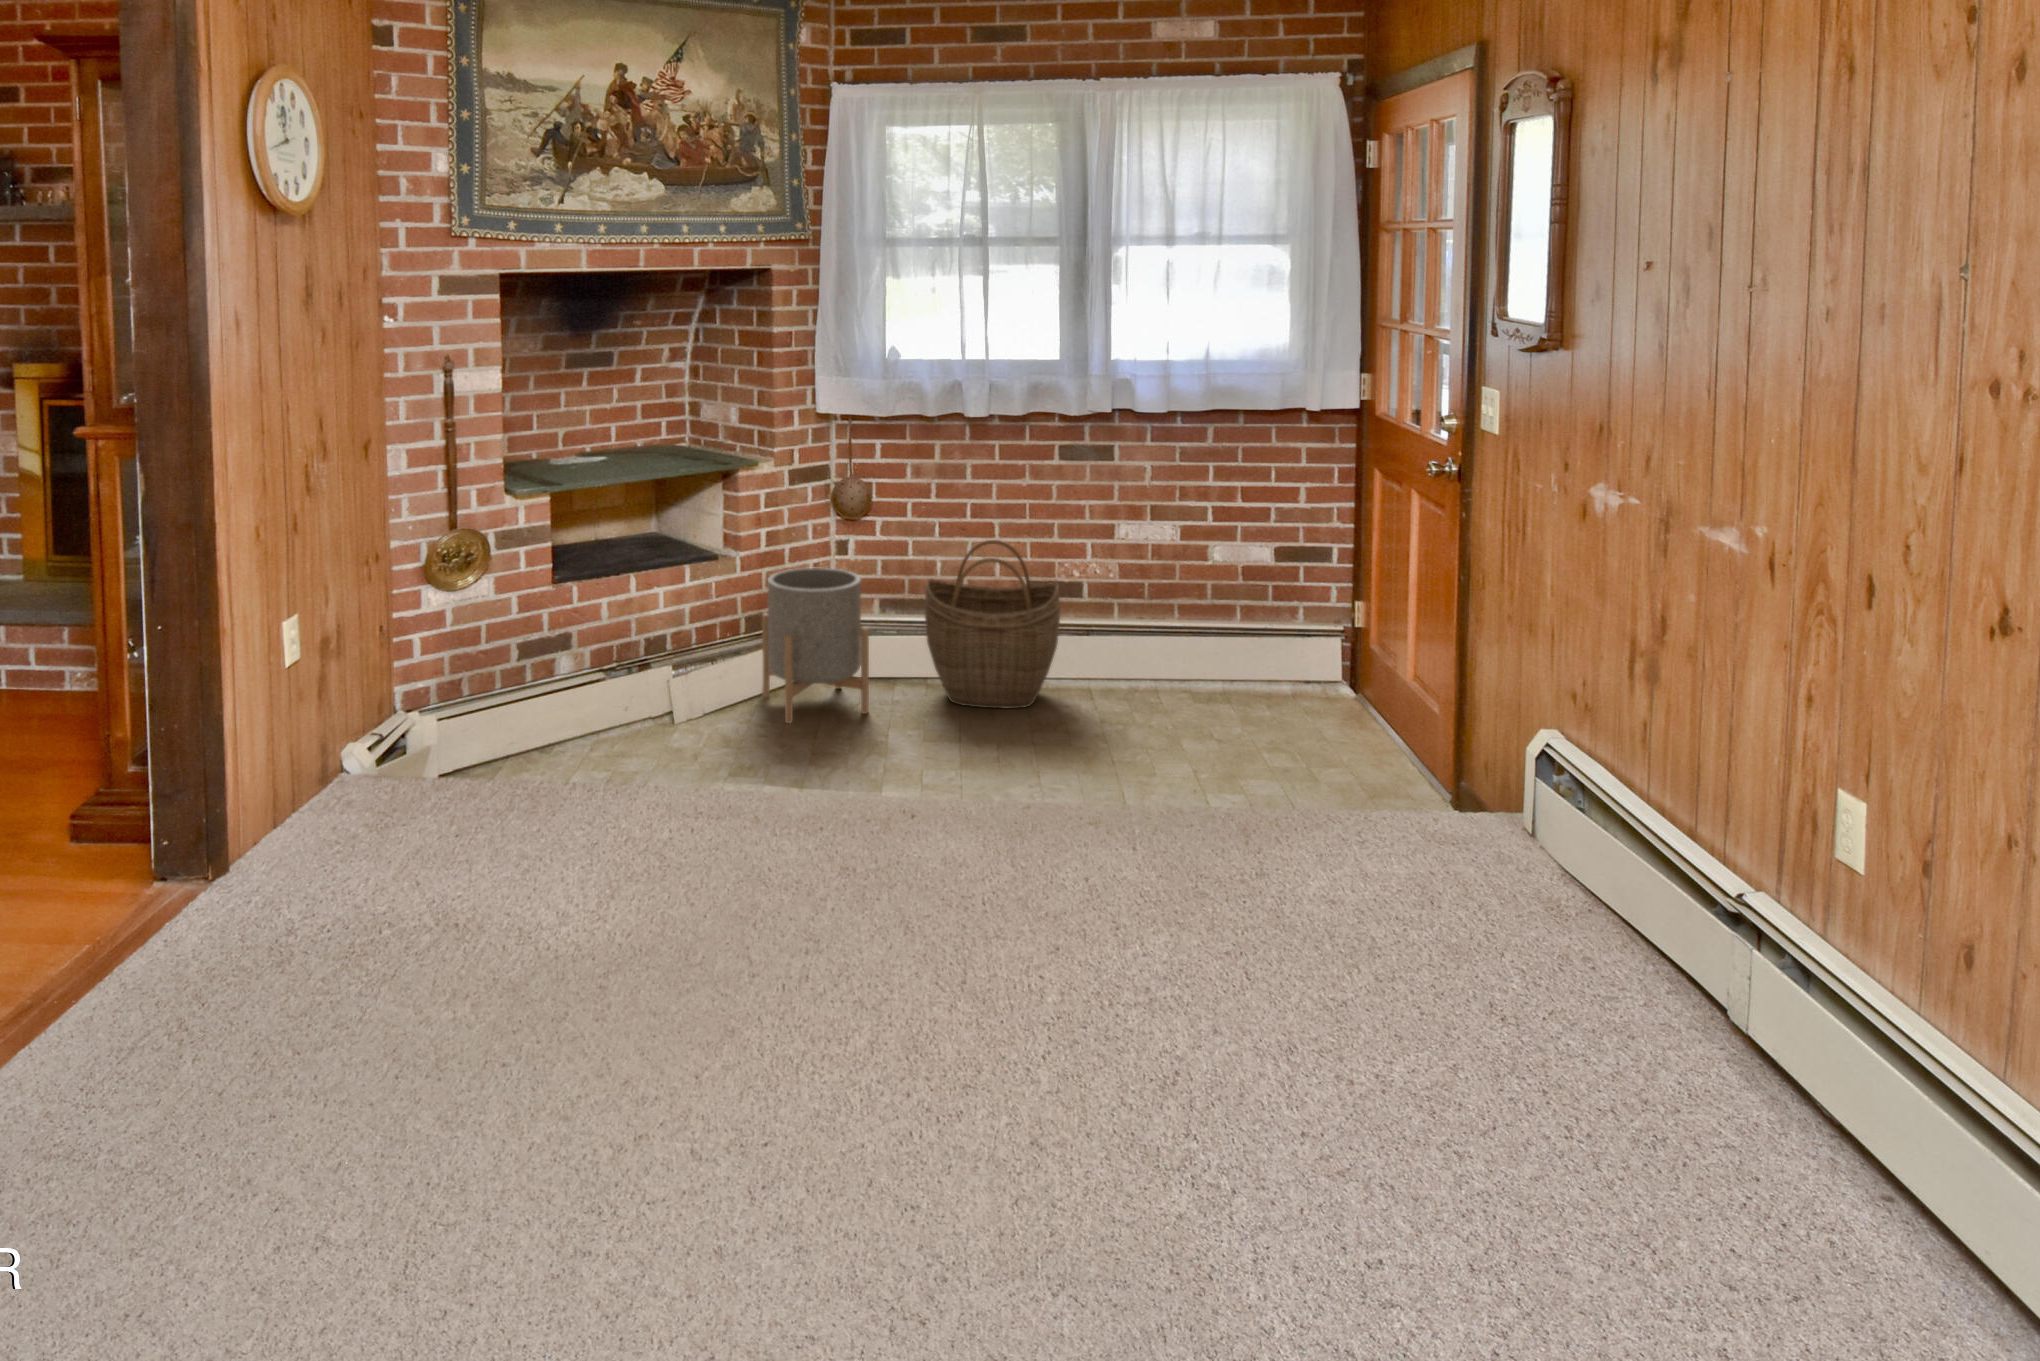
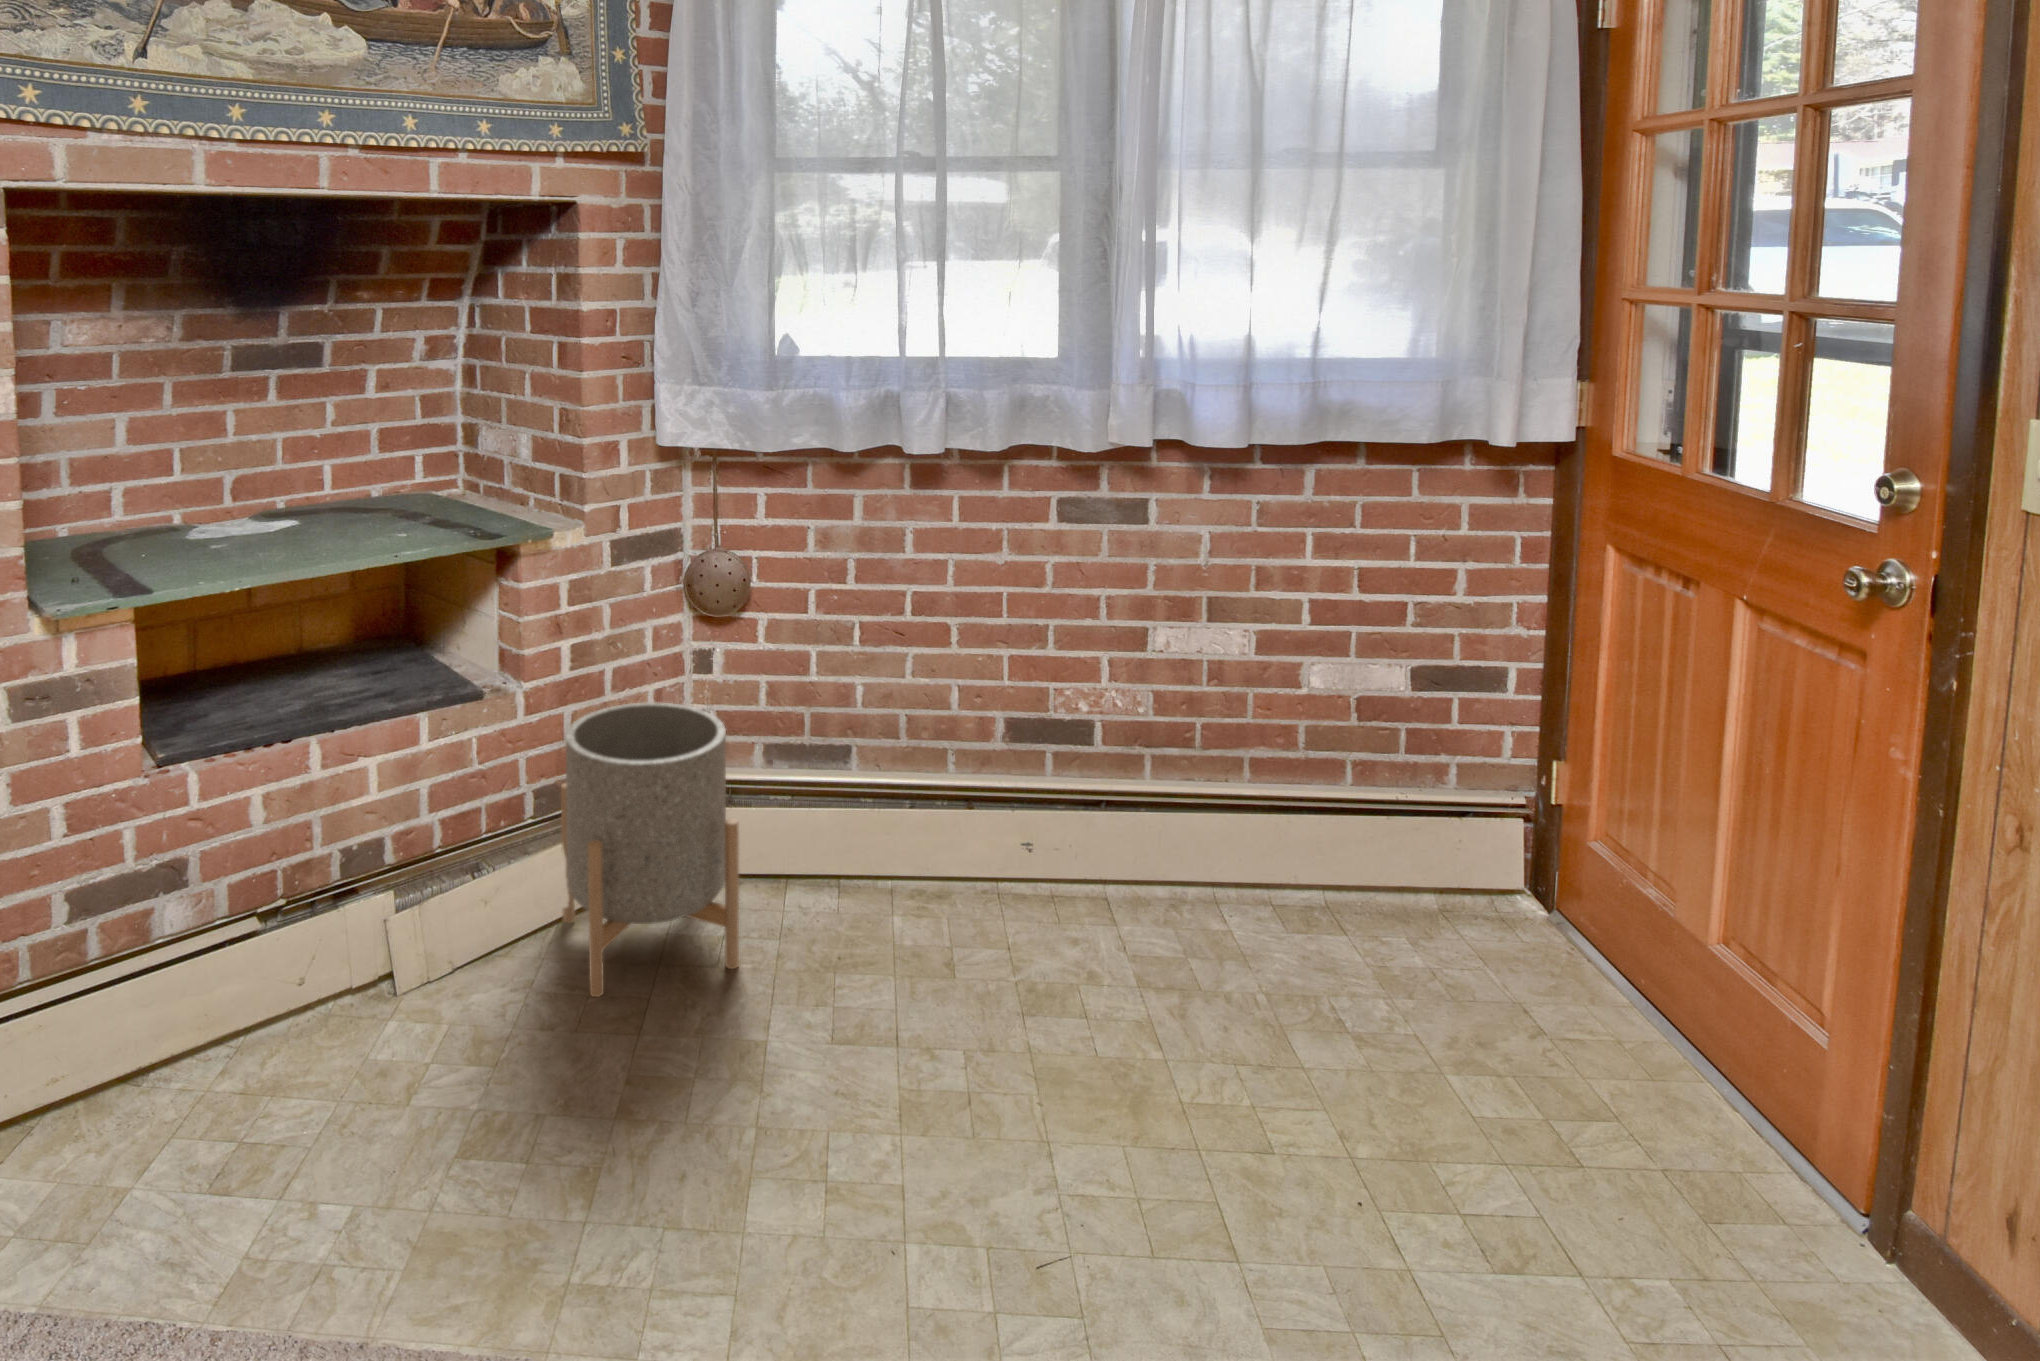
woven basket: present [925,540,1060,708] -> none [834,654,1065,956]

